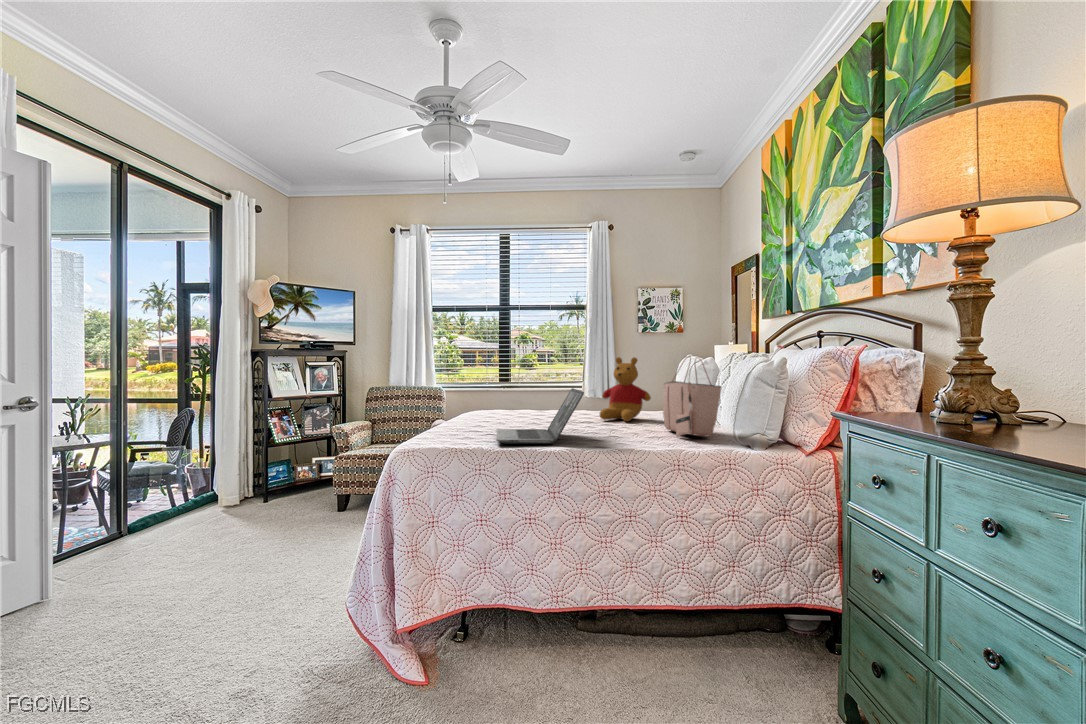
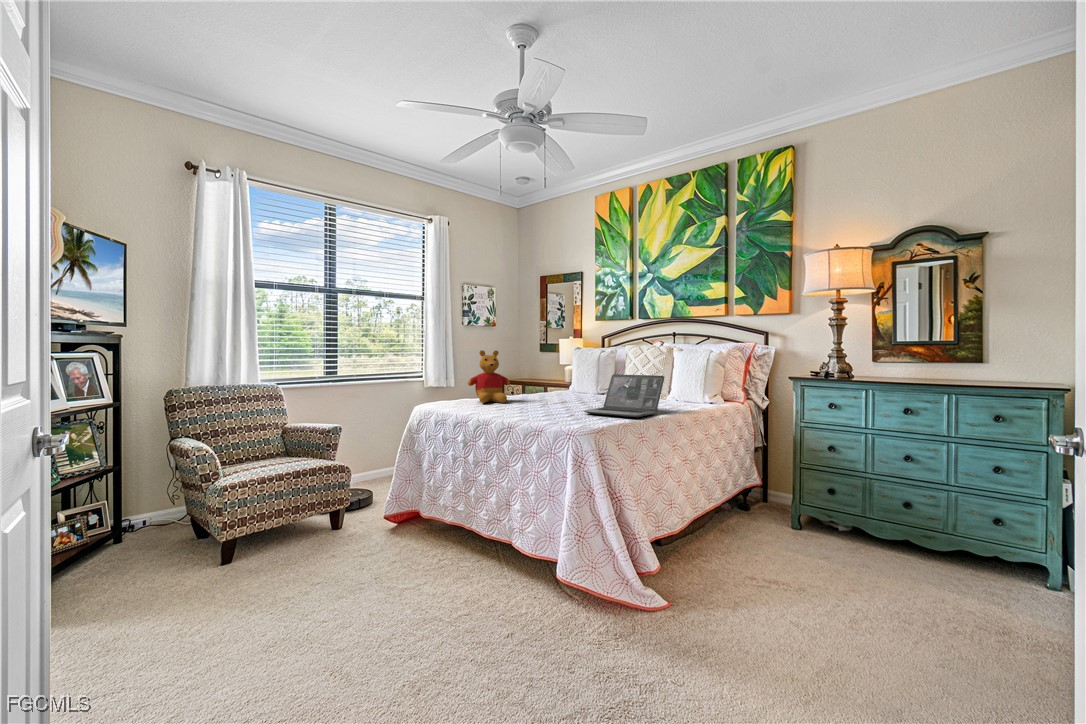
tote bag: present [663,356,722,437] -> none [638,349,697,403]
stuffed bear: present [600,357,651,421] -> present [468,350,510,403]

